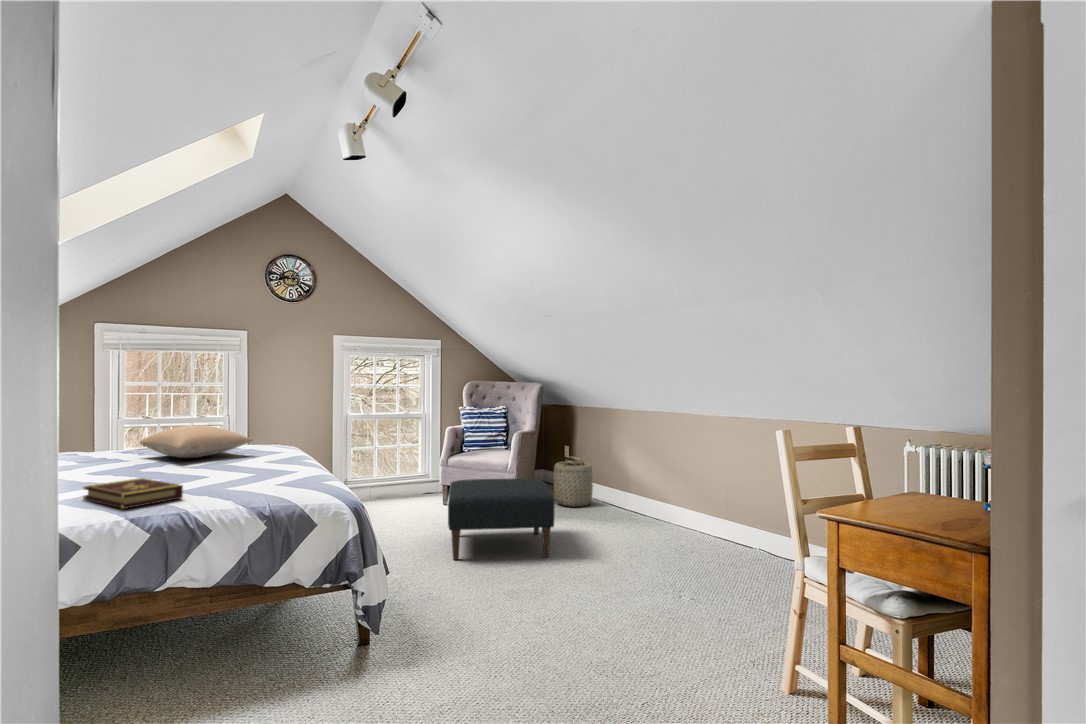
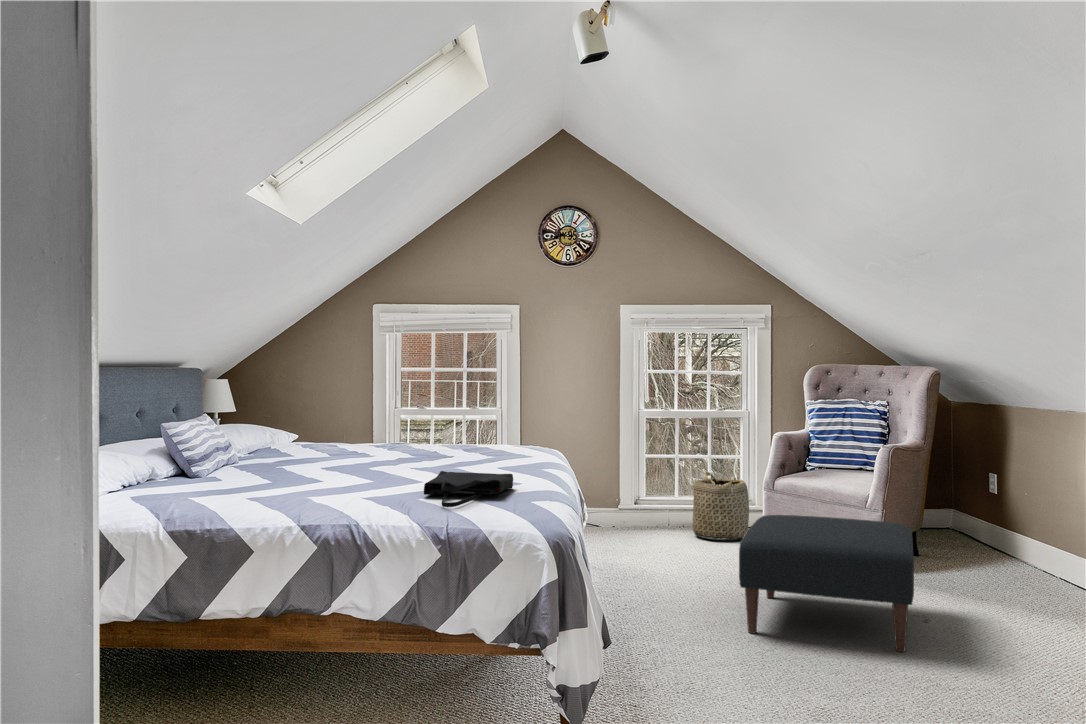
pillow: present [140,426,253,458] -> none [377,422,490,460]
basket: present [554,456,593,507] -> present [693,472,749,540]
tote bag: none [226,463,297,491] -> present [424,471,513,507]
book: present [83,478,183,509] -> none [278,480,365,515]

